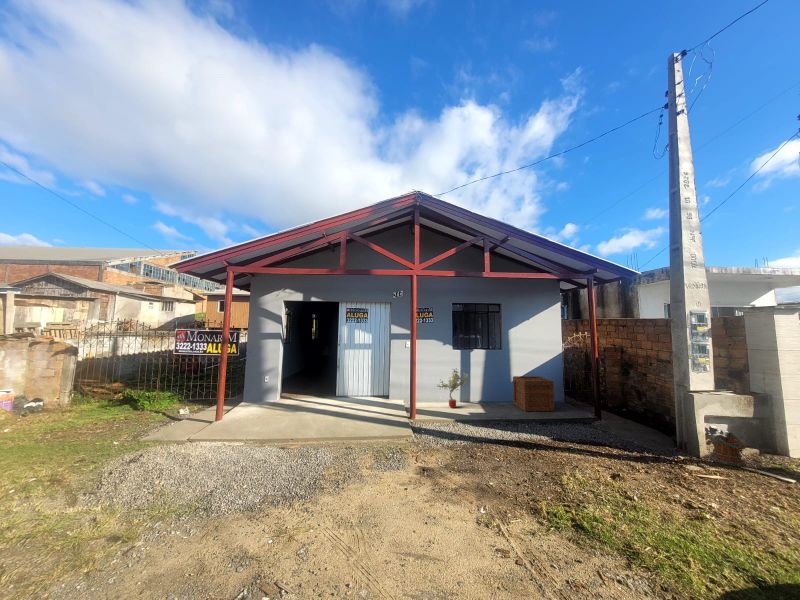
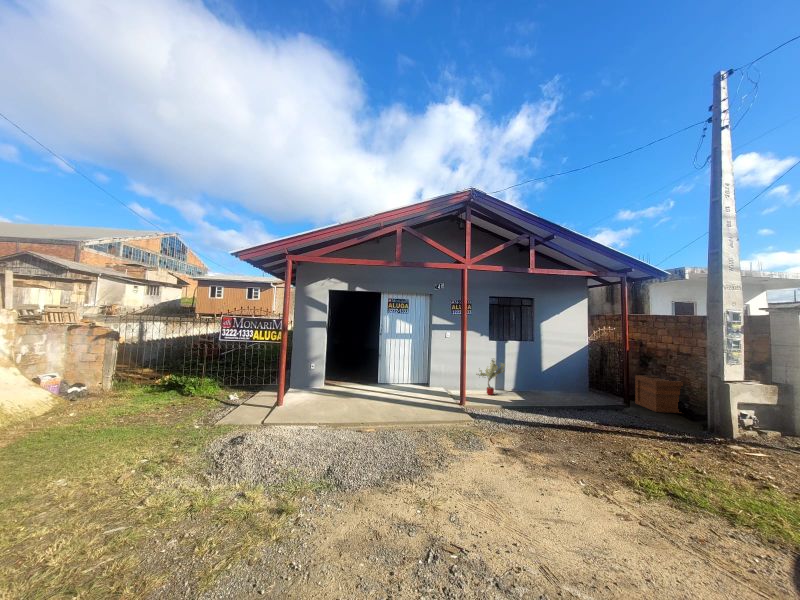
wooden crate: present [513,376,554,411] -> present [635,375,683,413]
bucket: present [709,432,746,466] -> none [741,417,775,446]

